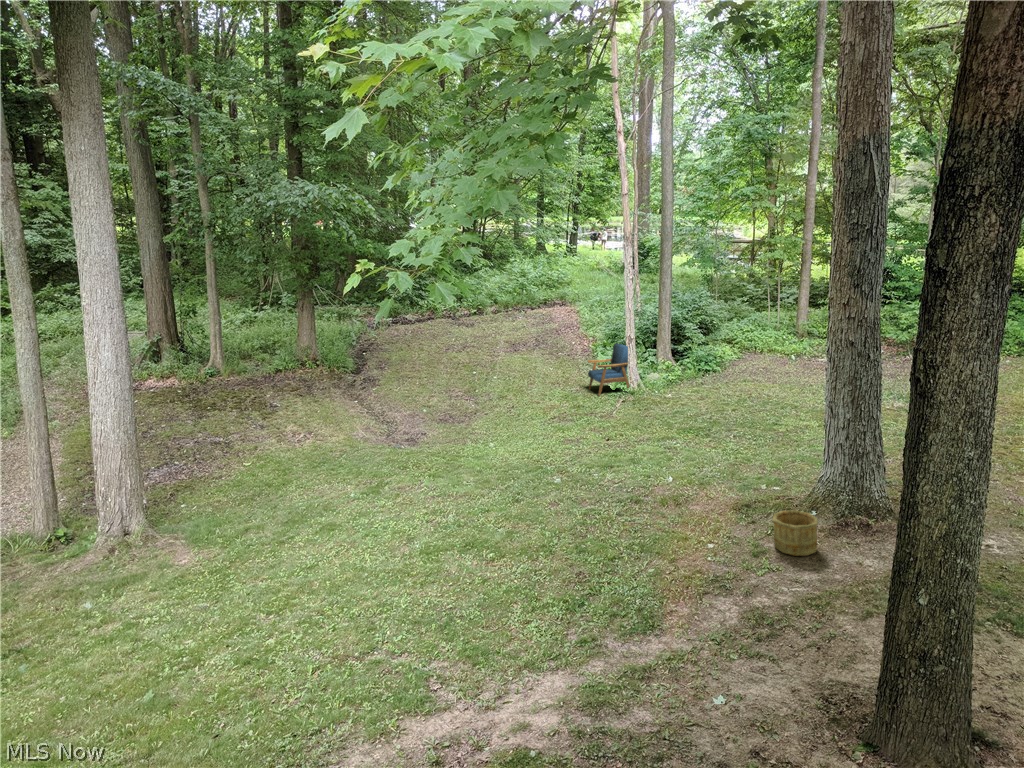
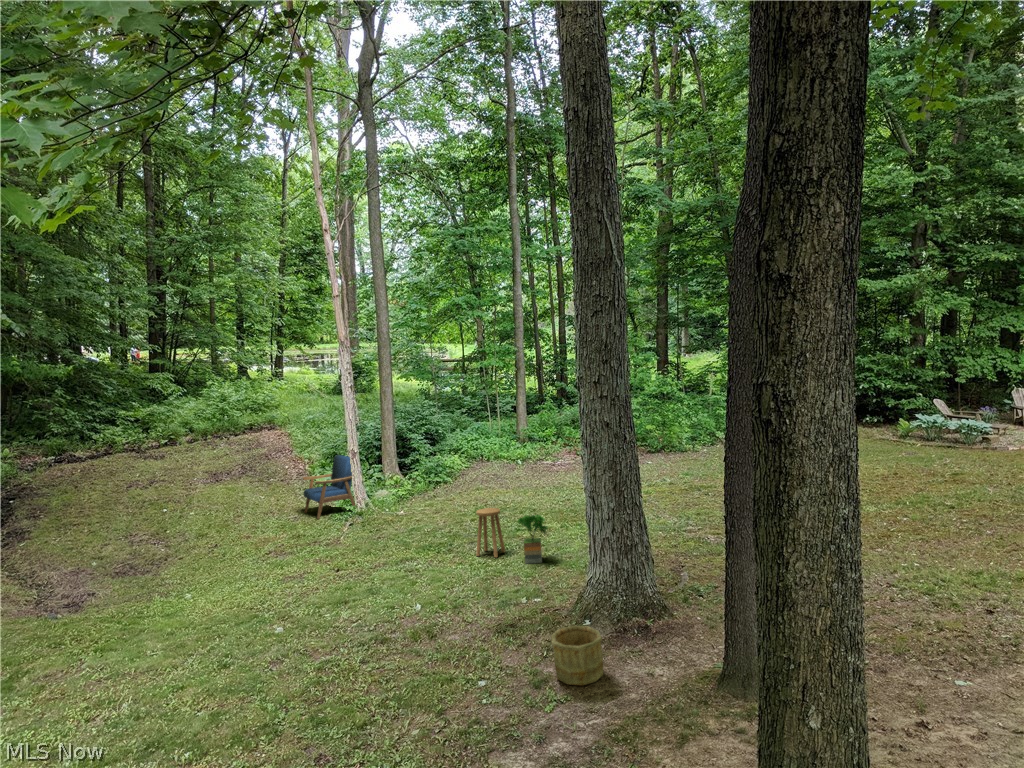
stool: none [729,403,757,447] -> present [476,508,505,558]
potted tree: none [768,413,799,456] -> present [518,515,548,563]

